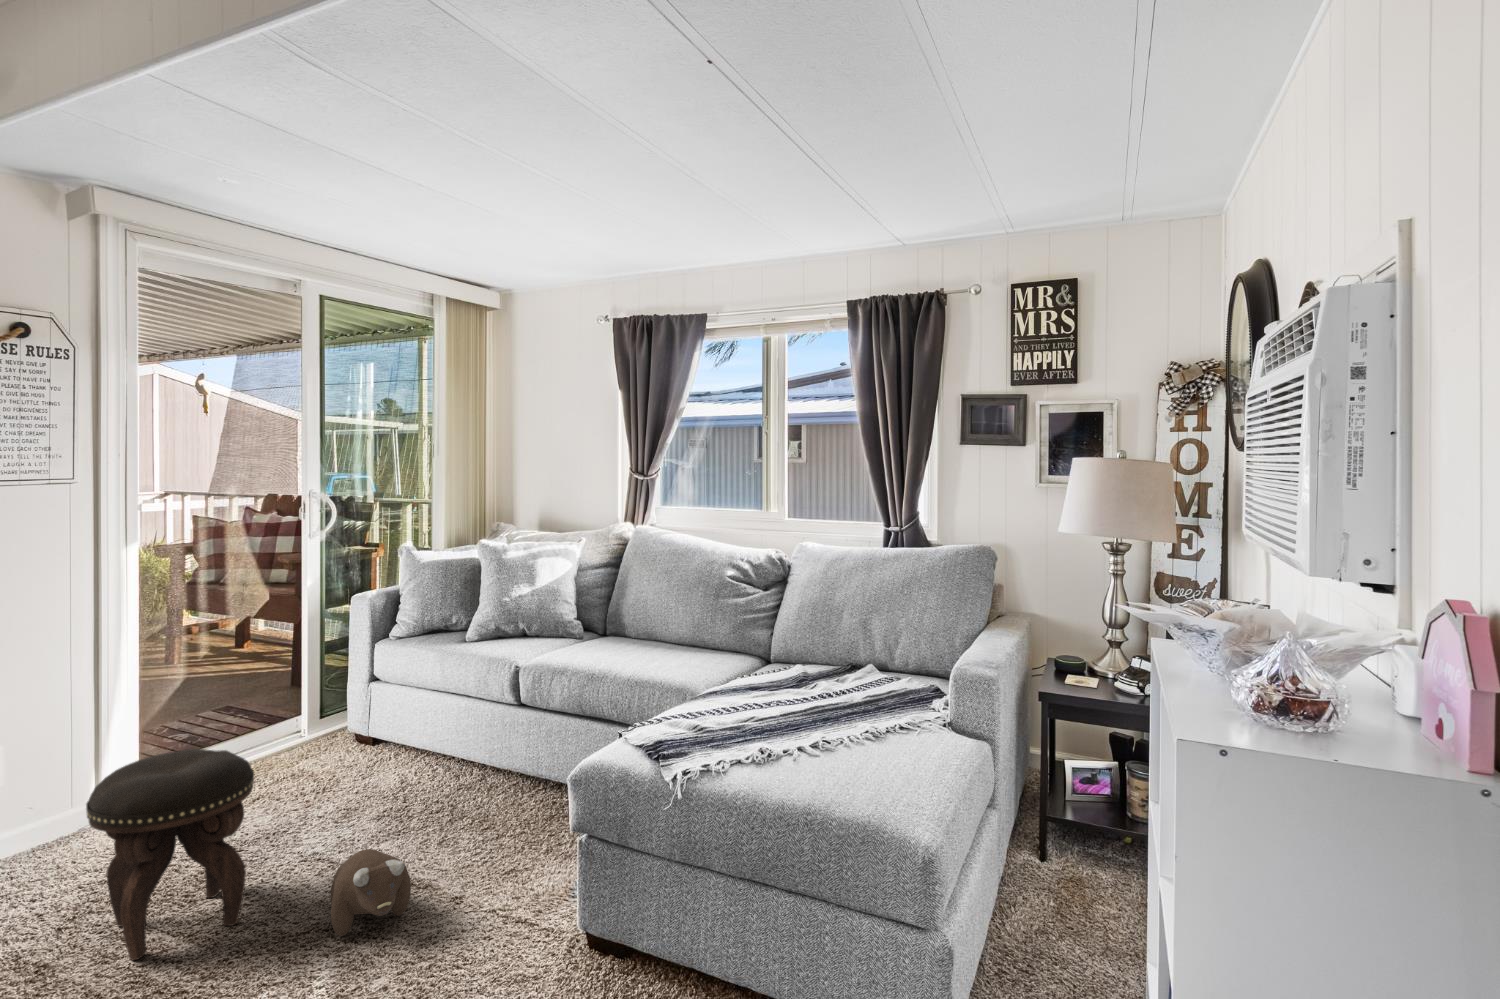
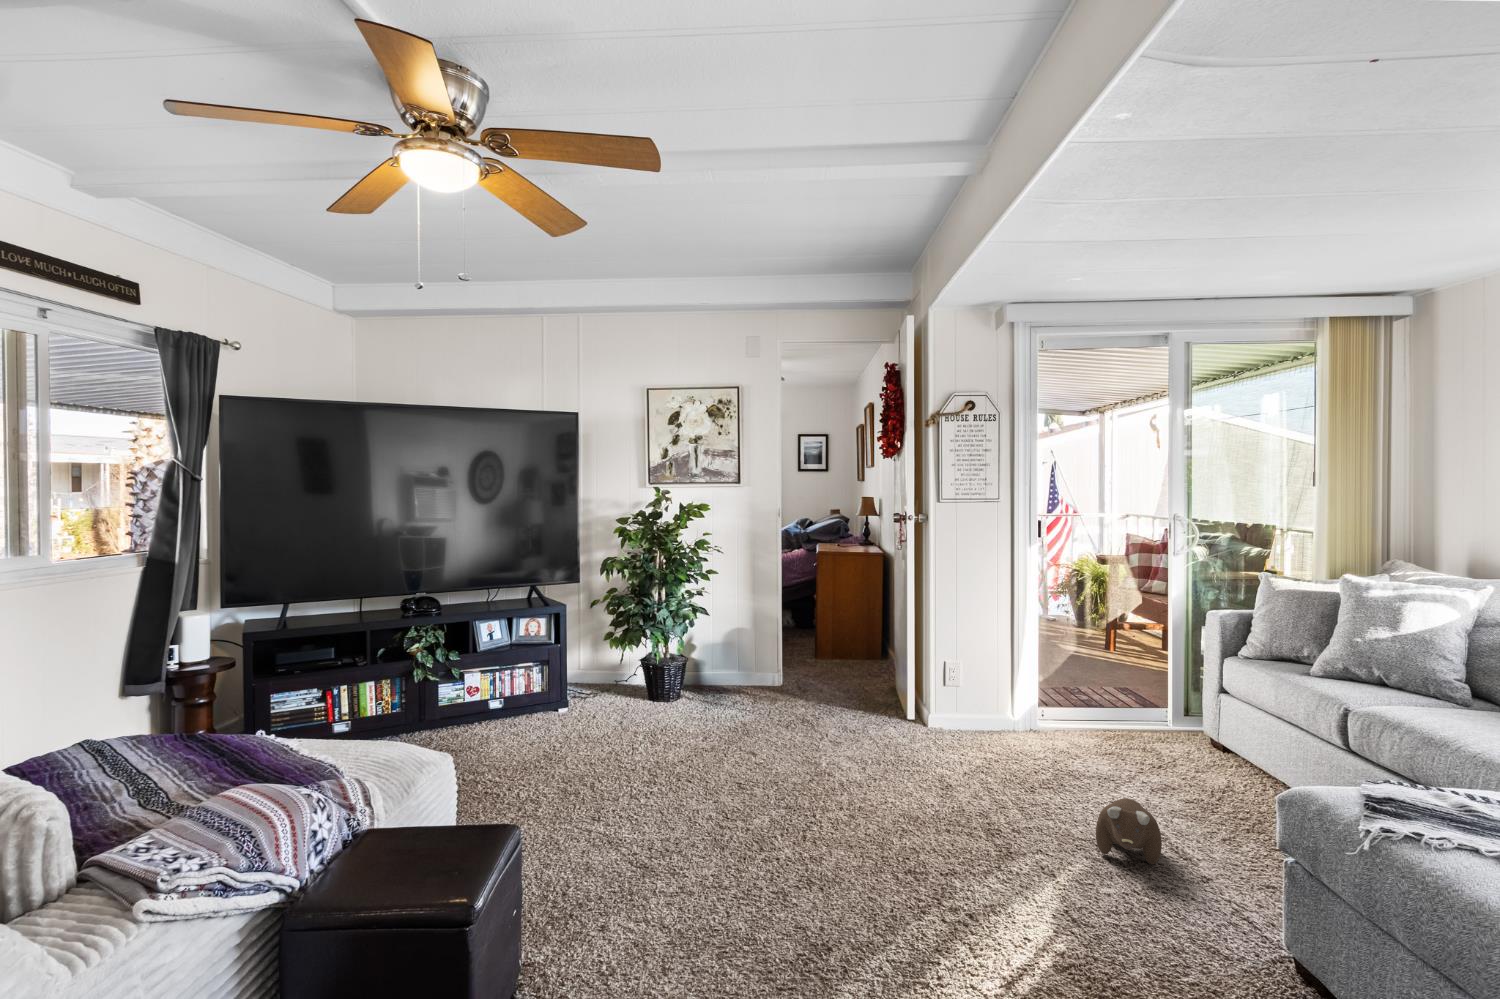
footstool: present [86,749,254,960] -> none [975,684,1070,815]

